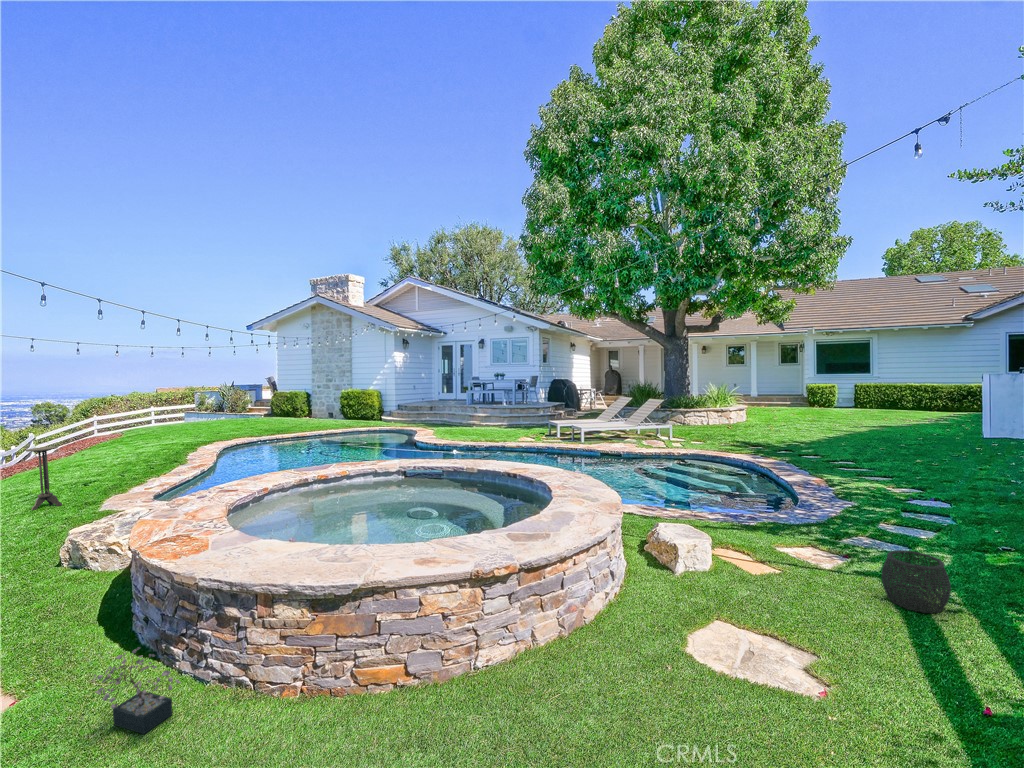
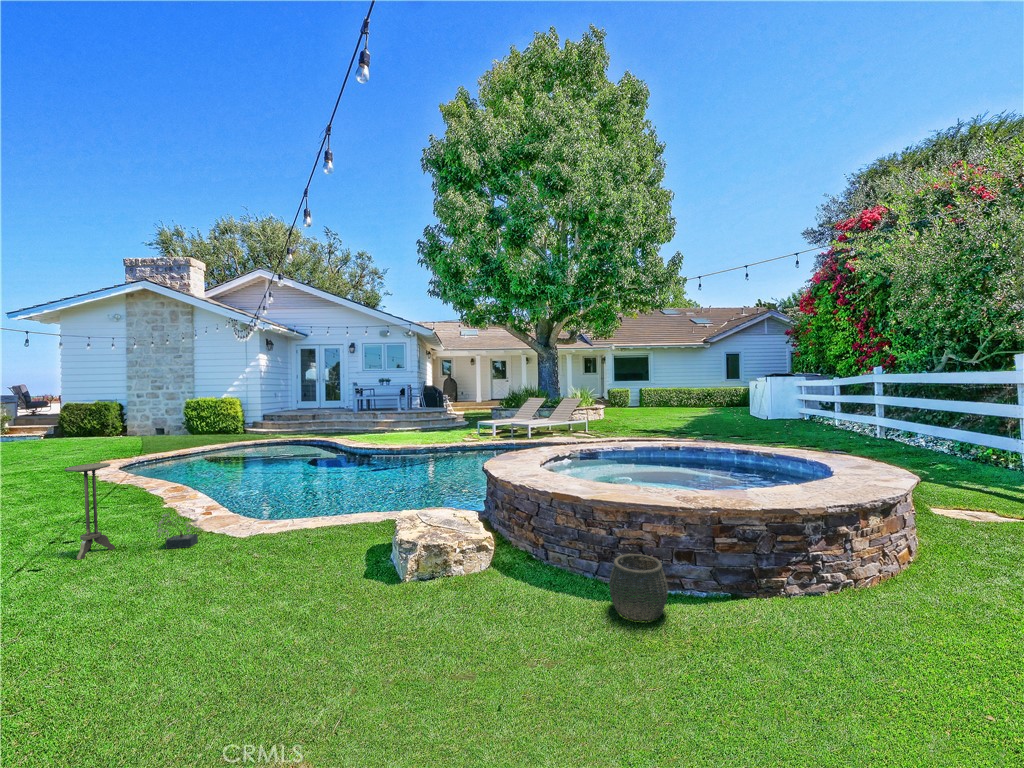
woven basket: present [881,550,951,614] -> present [609,554,668,621]
decorative plant: present [94,647,181,734] -> present [157,514,200,549]

